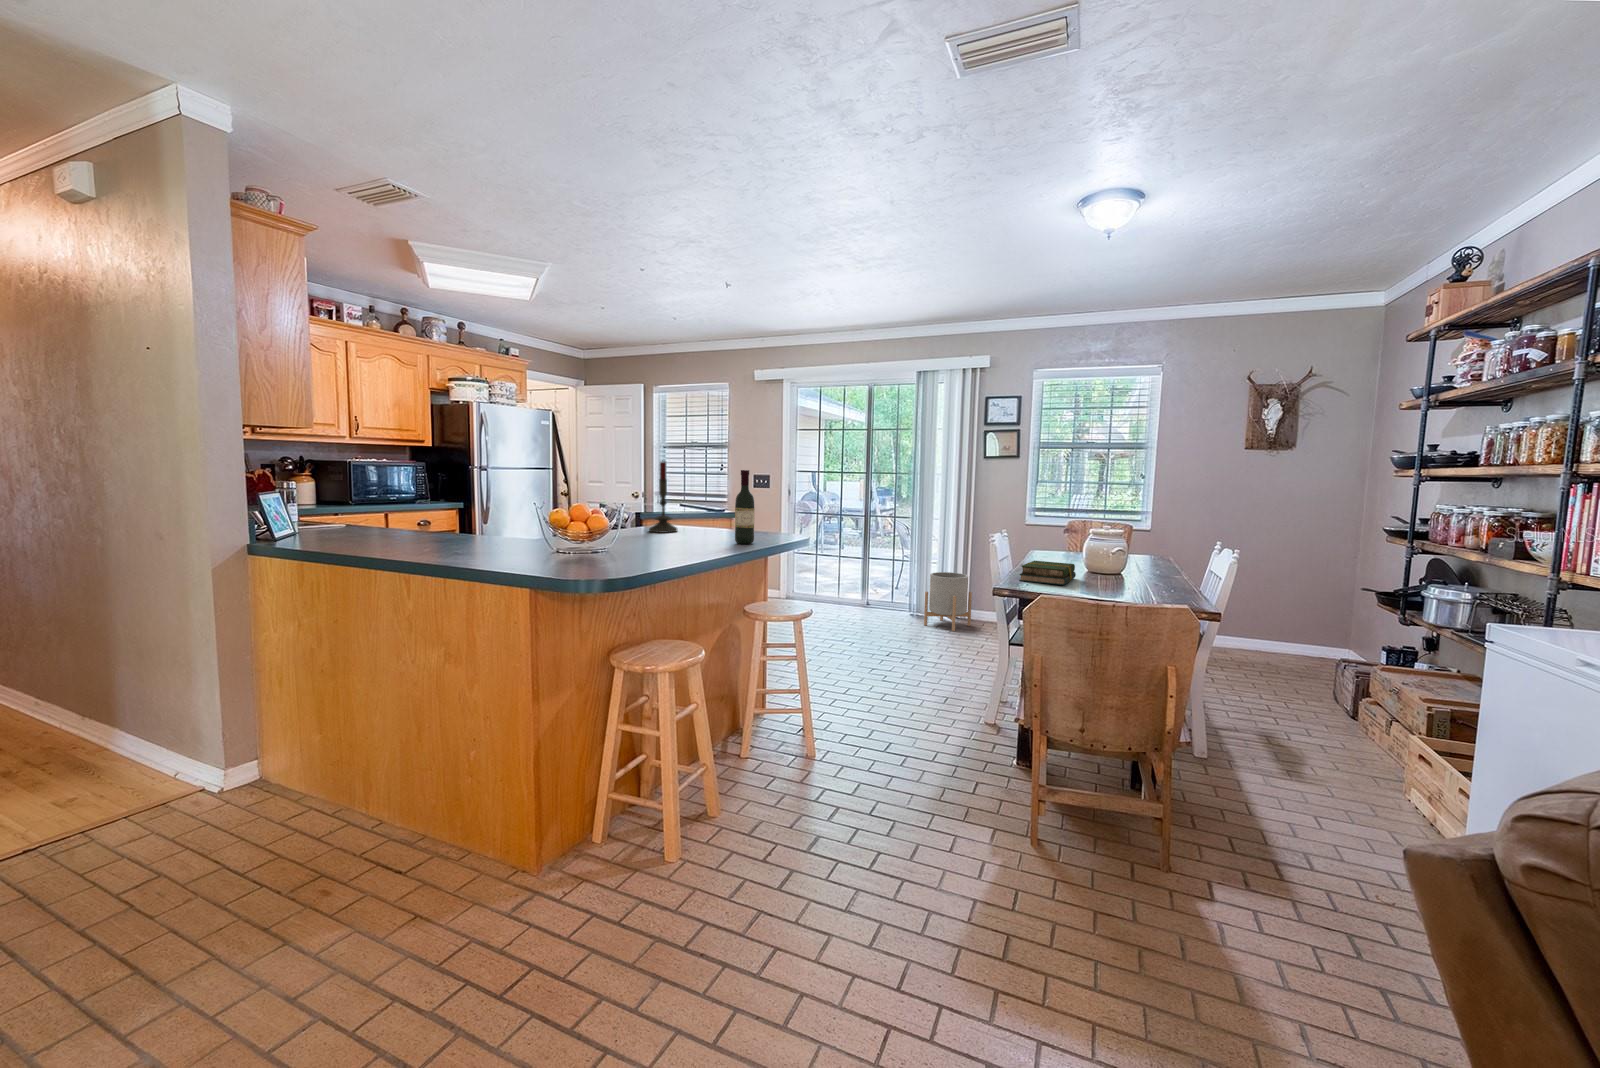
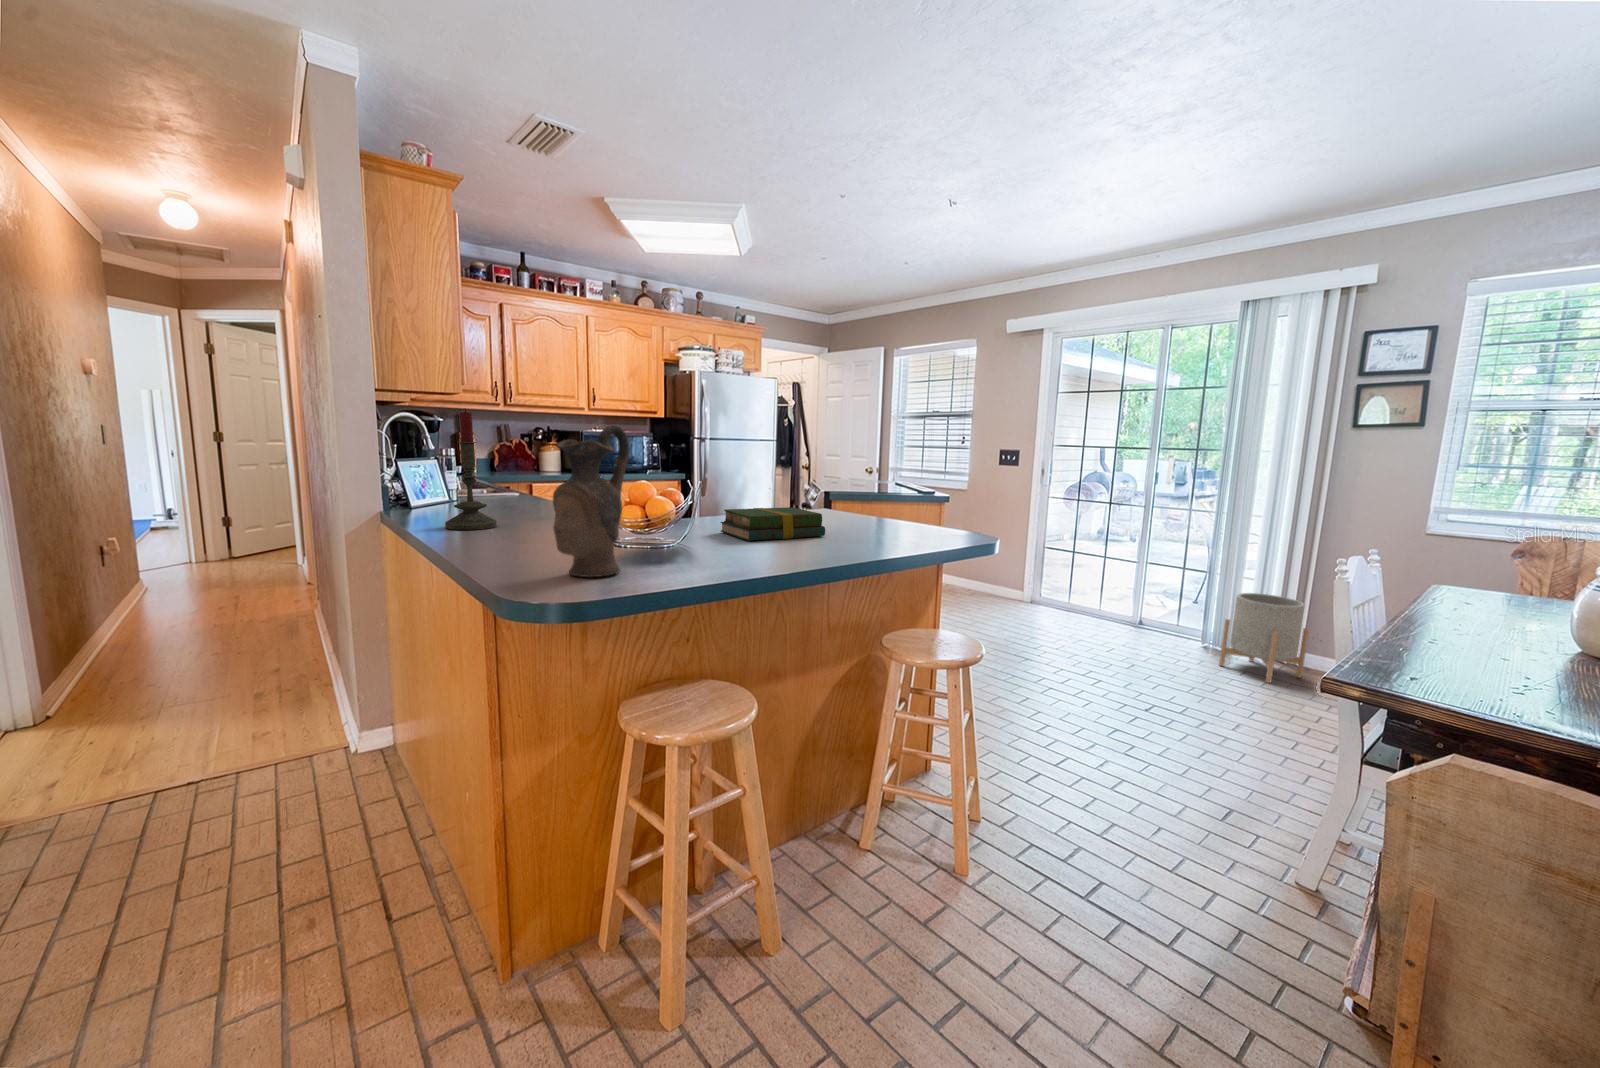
candle: present [649,461,677,533] -> present [445,409,497,530]
ceramic pitcher: none [591,468,634,568] -> present [553,425,629,577]
wine bottle: present [735,470,755,544] -> none [854,434,884,545]
book: present [1020,561,1076,585] -> present [721,507,825,541]

